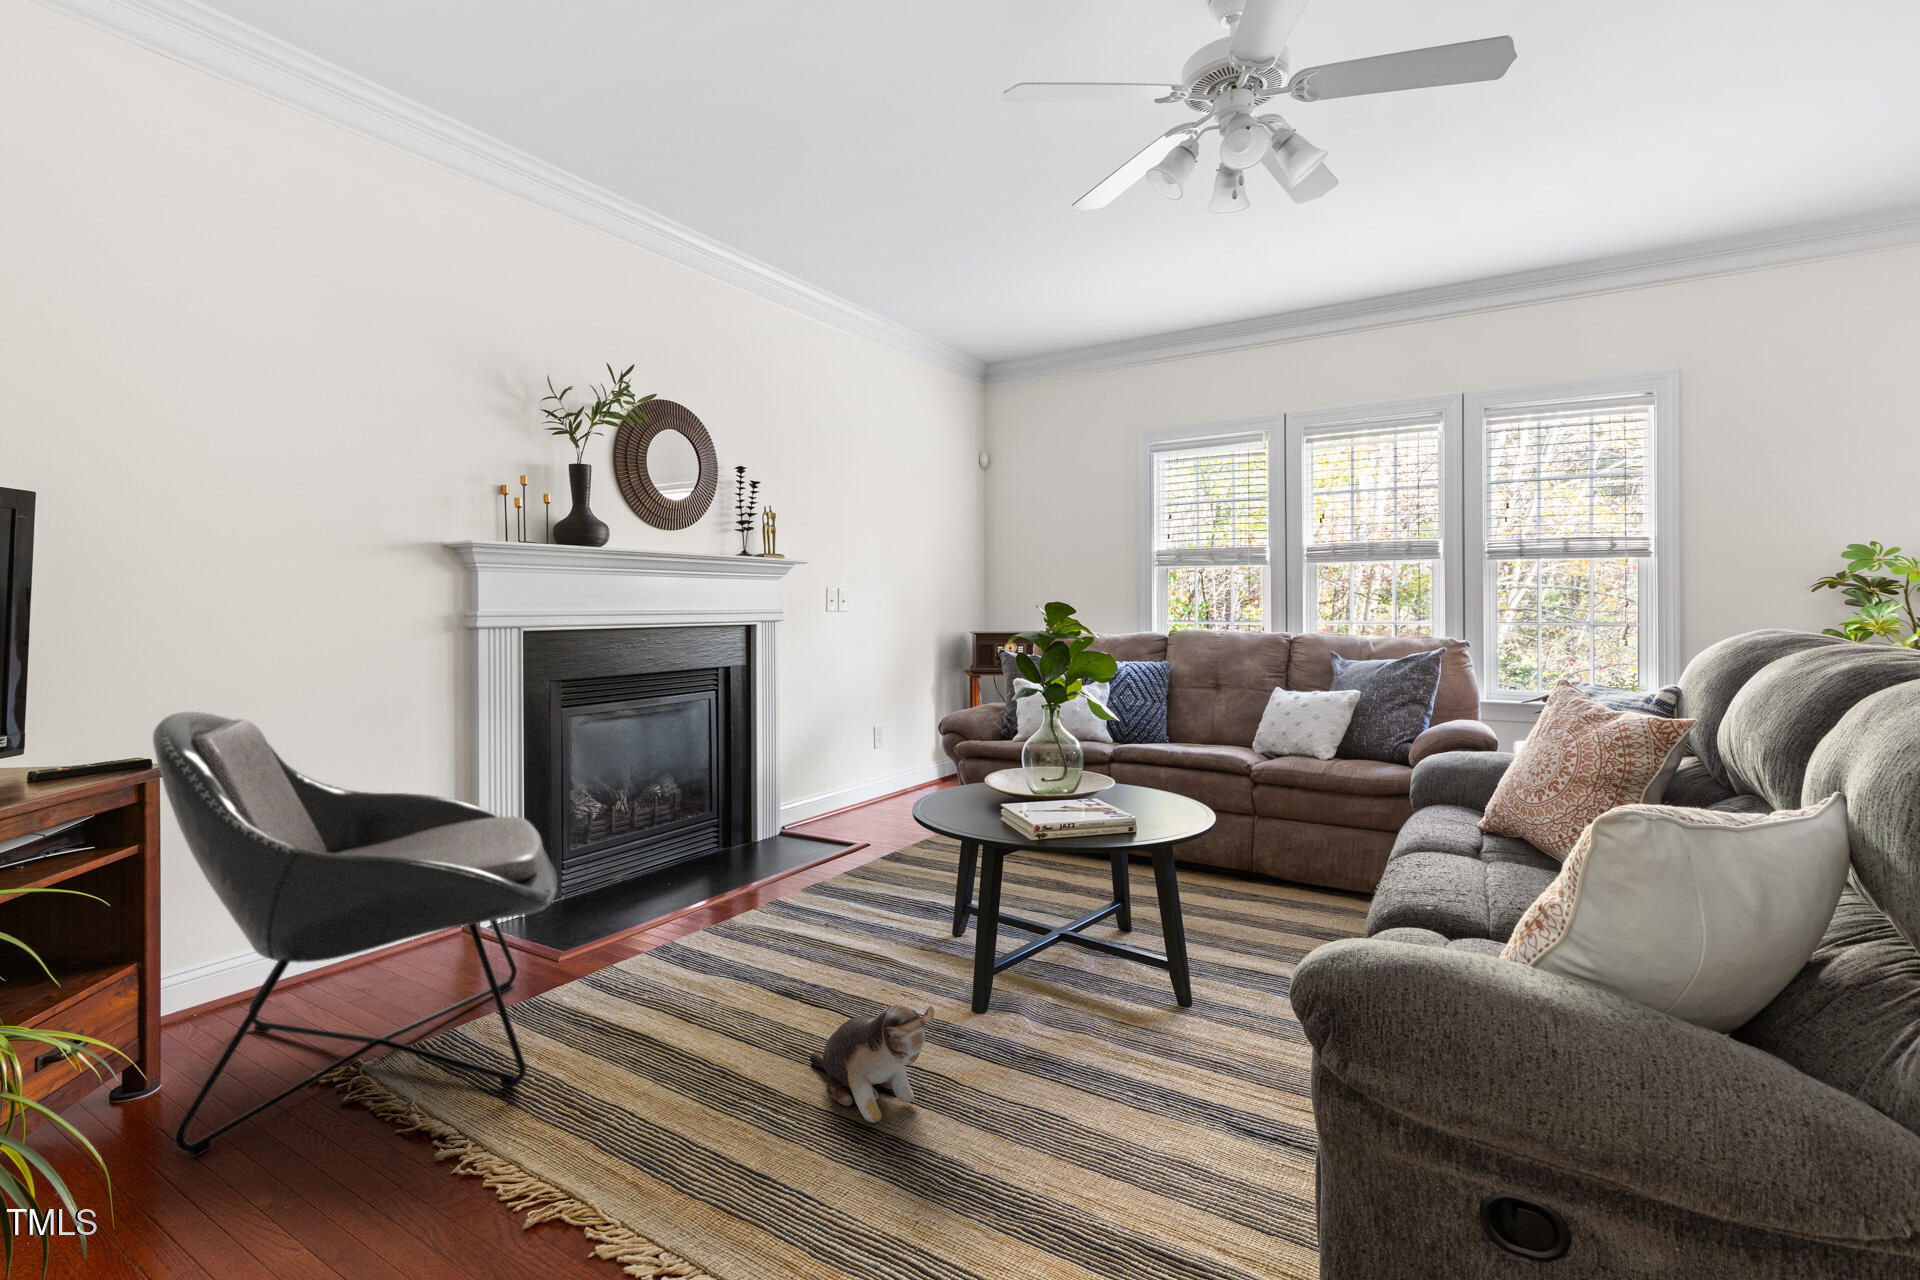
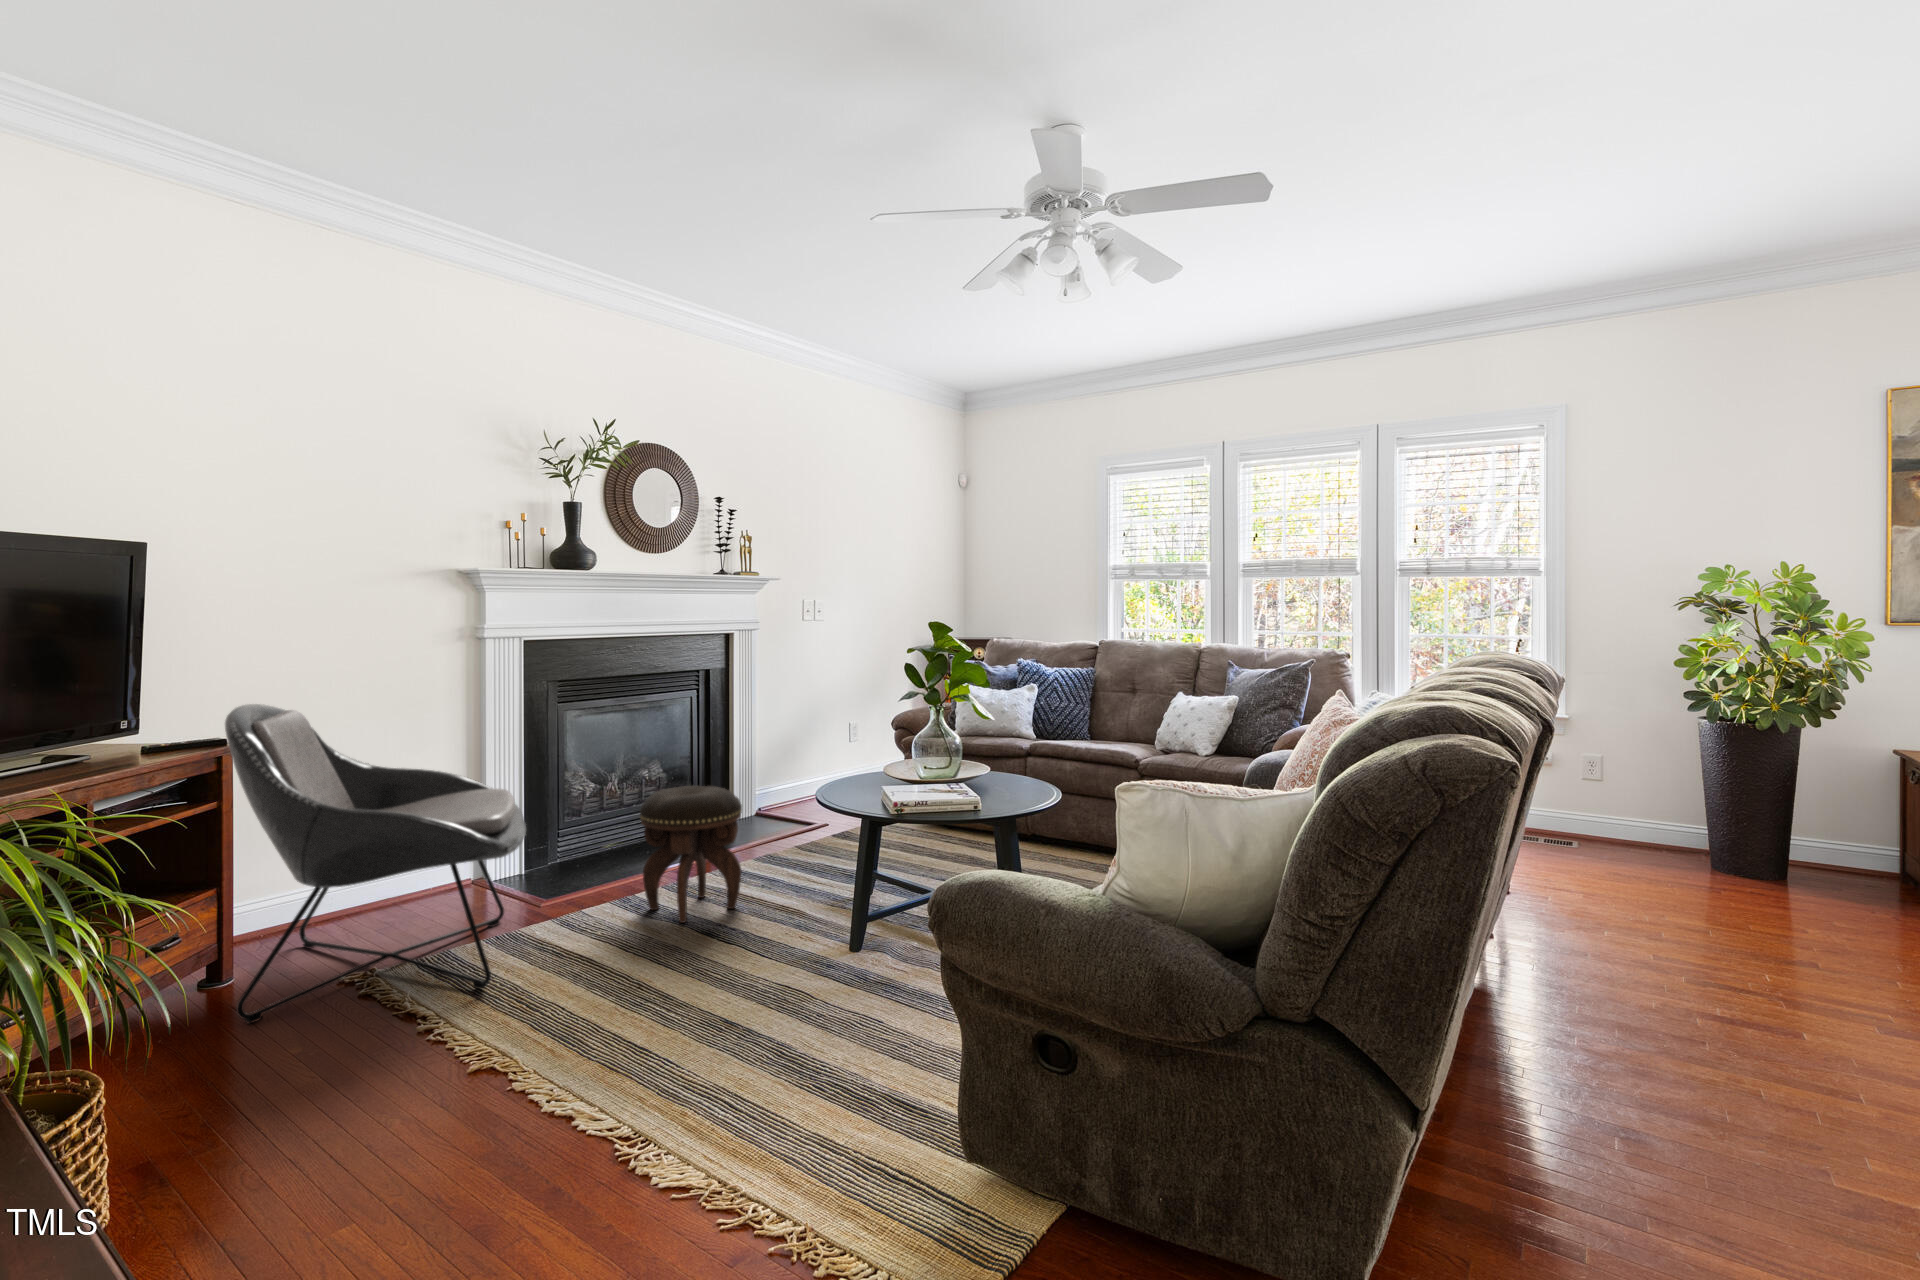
footstool: none [687,807,811,979] -> present [640,786,742,923]
plush toy: present [810,1005,934,1123] -> none [707,932,780,1020]

